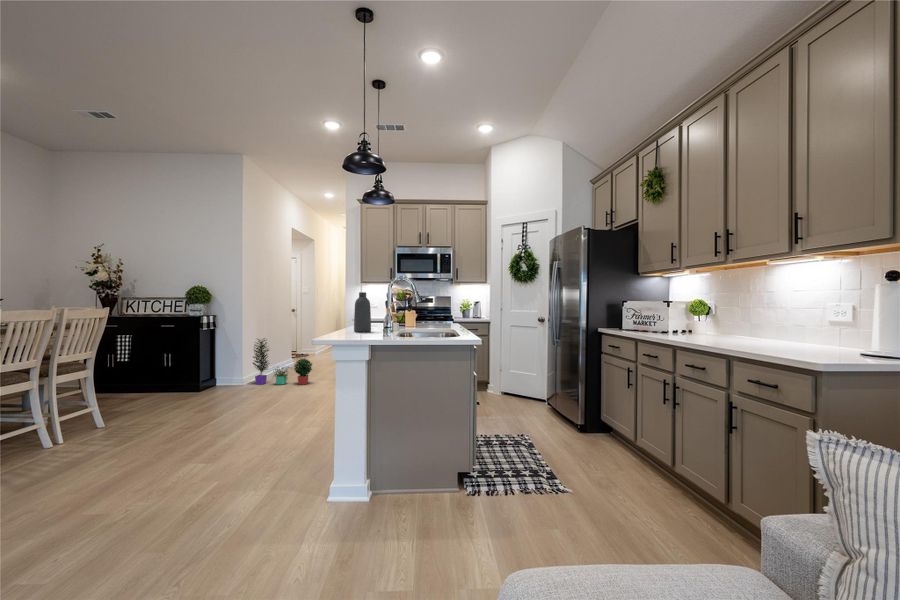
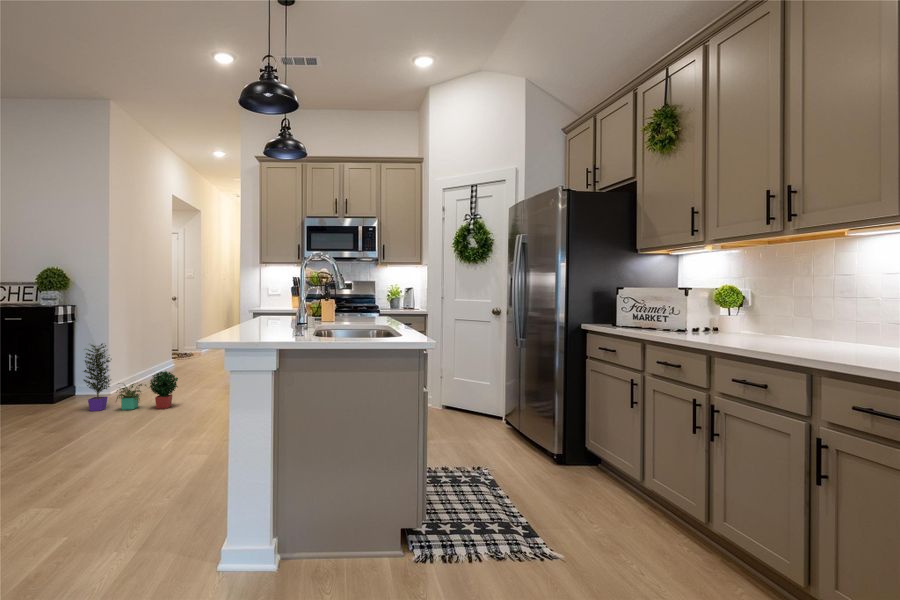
vase: present [354,292,371,332] -> none [229,275,257,337]

